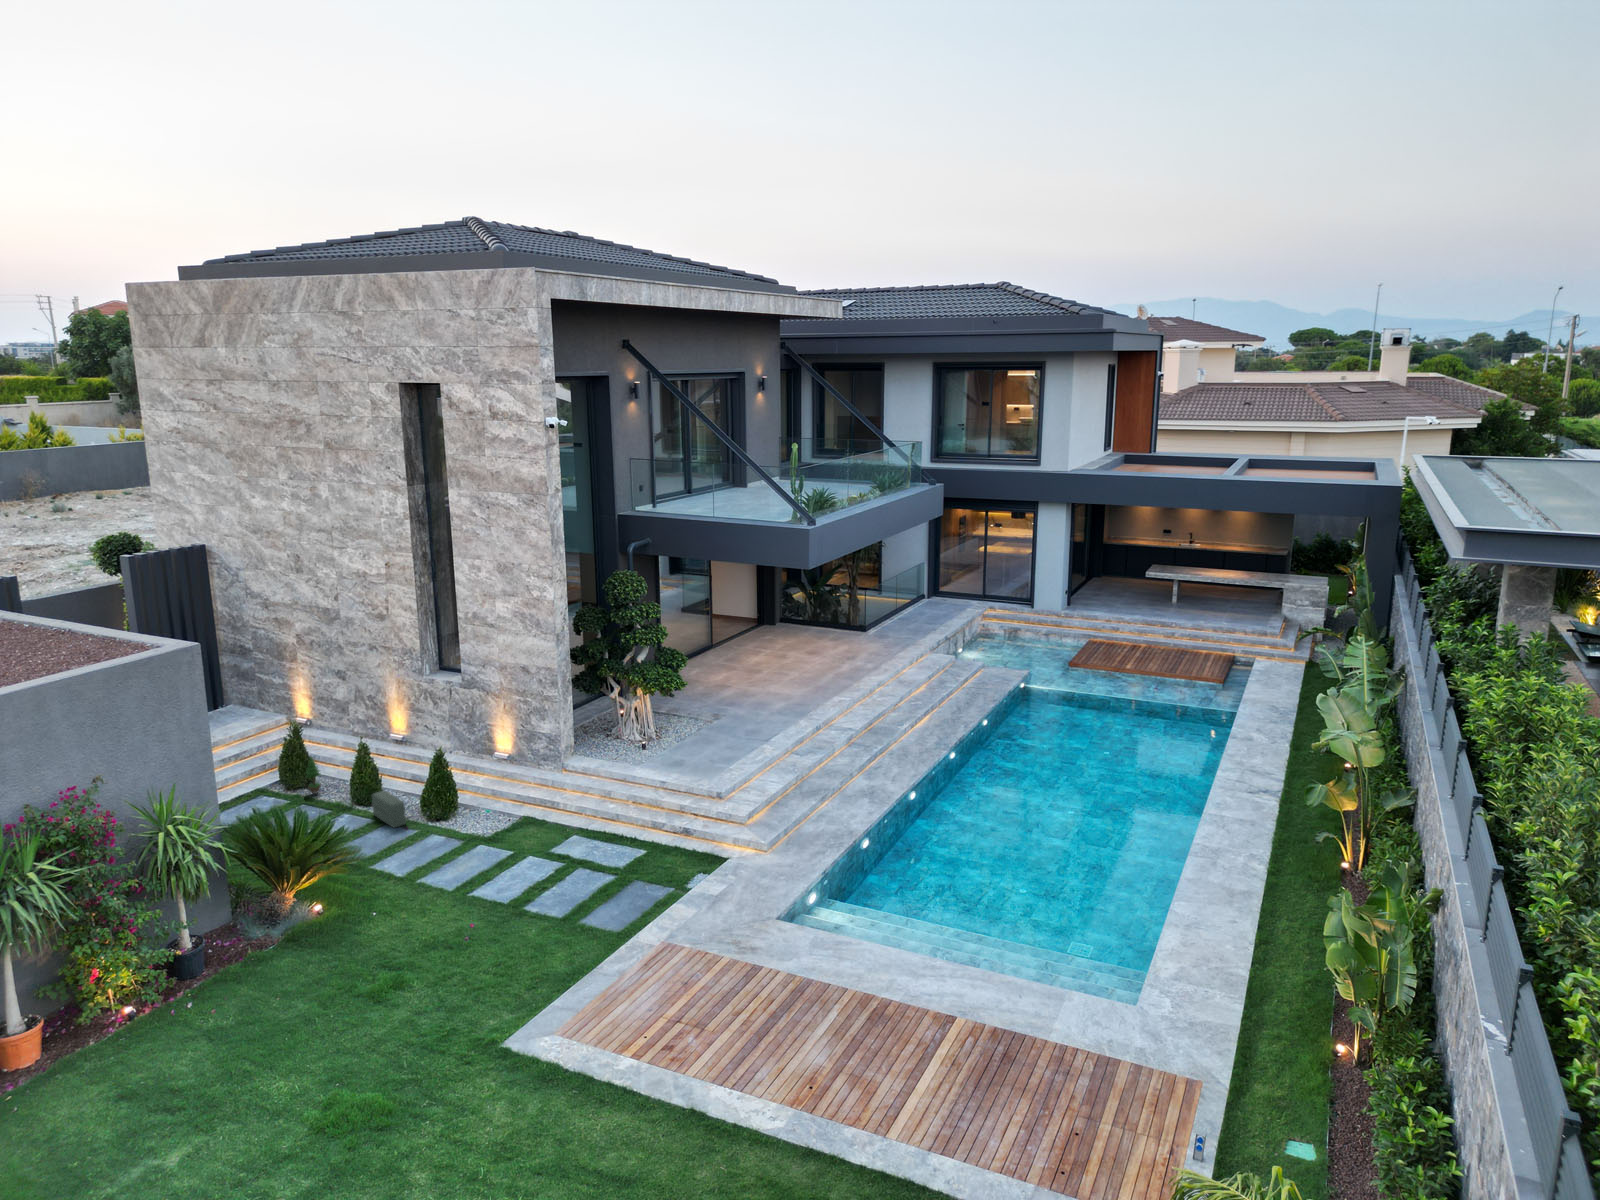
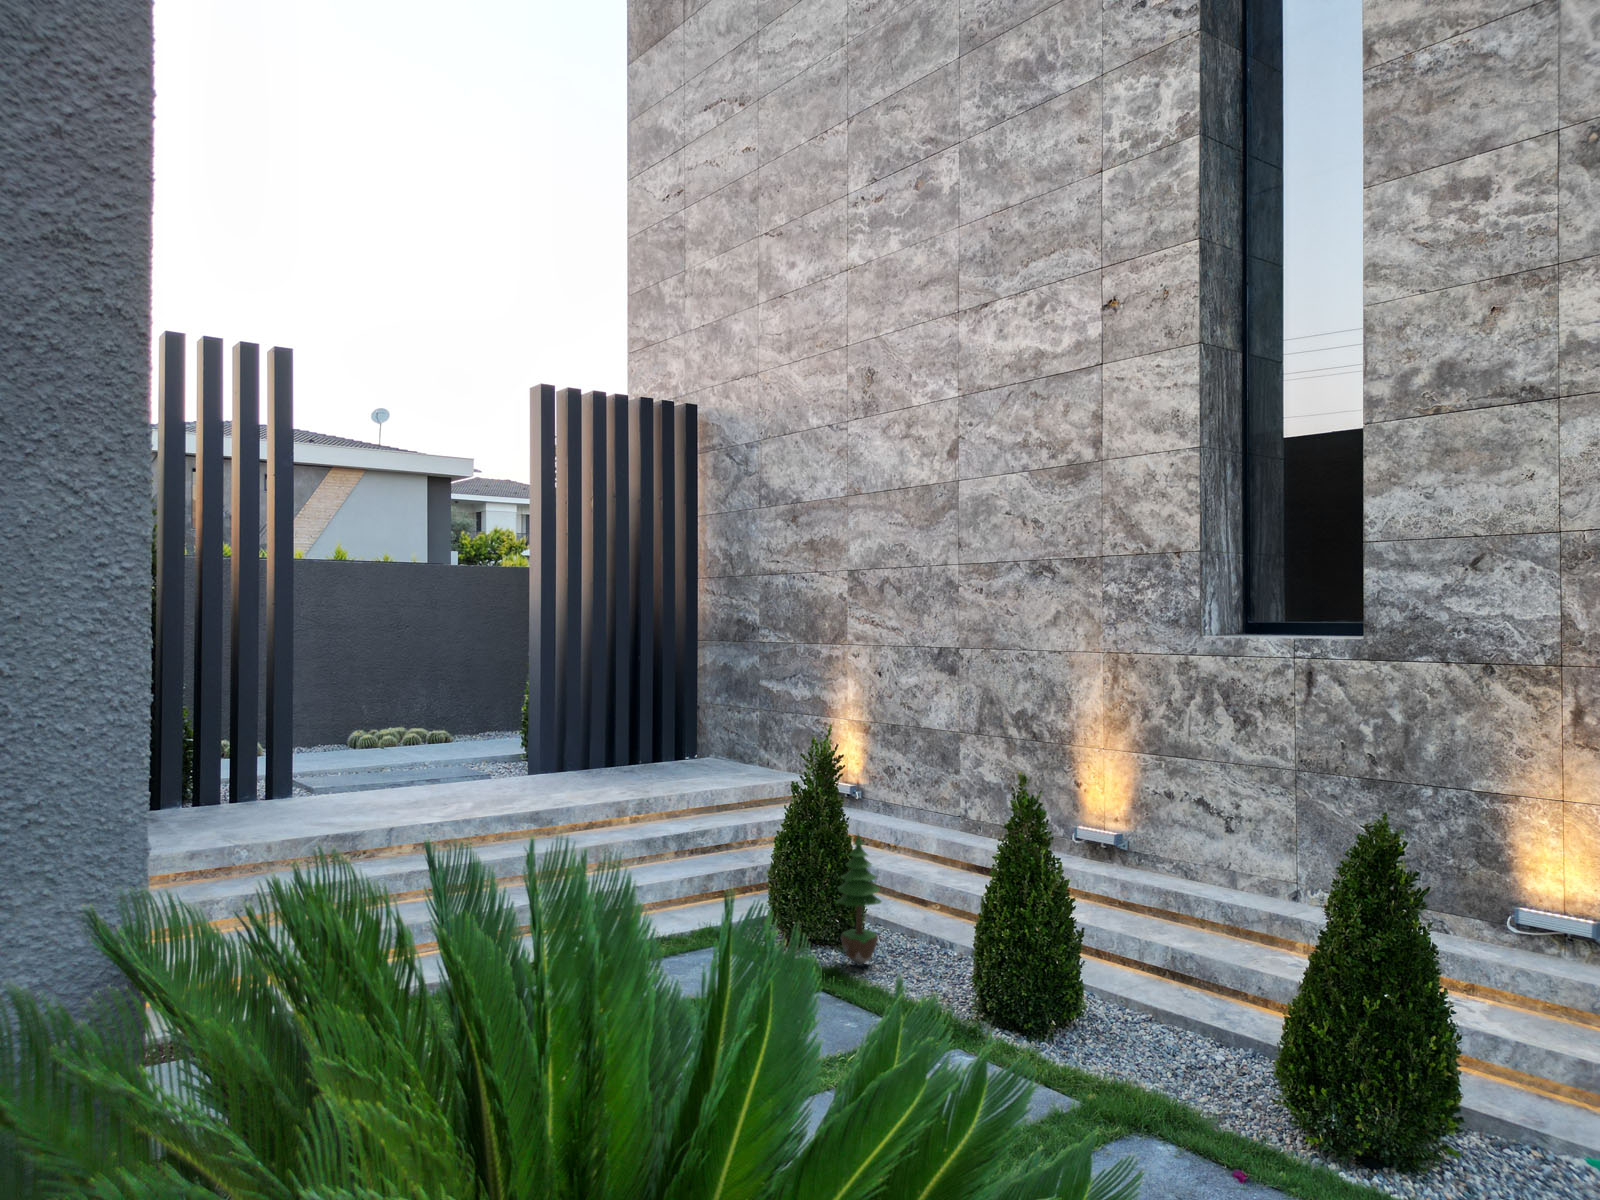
pouf: present [372,791,406,828] -> none [1066,980,1232,1159]

